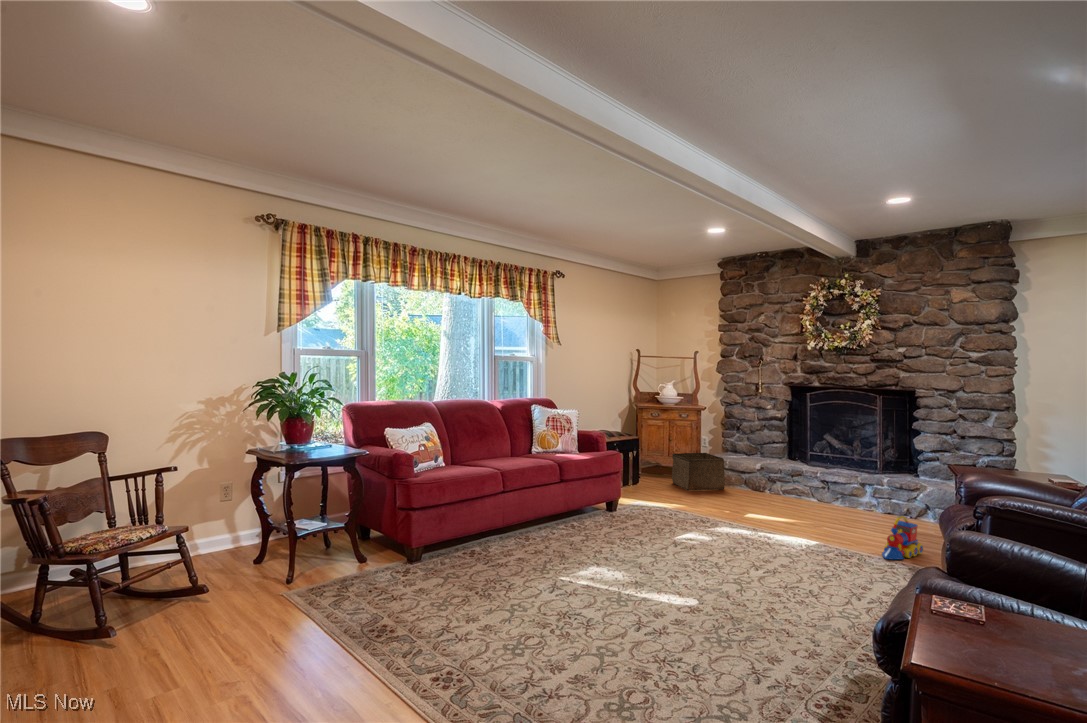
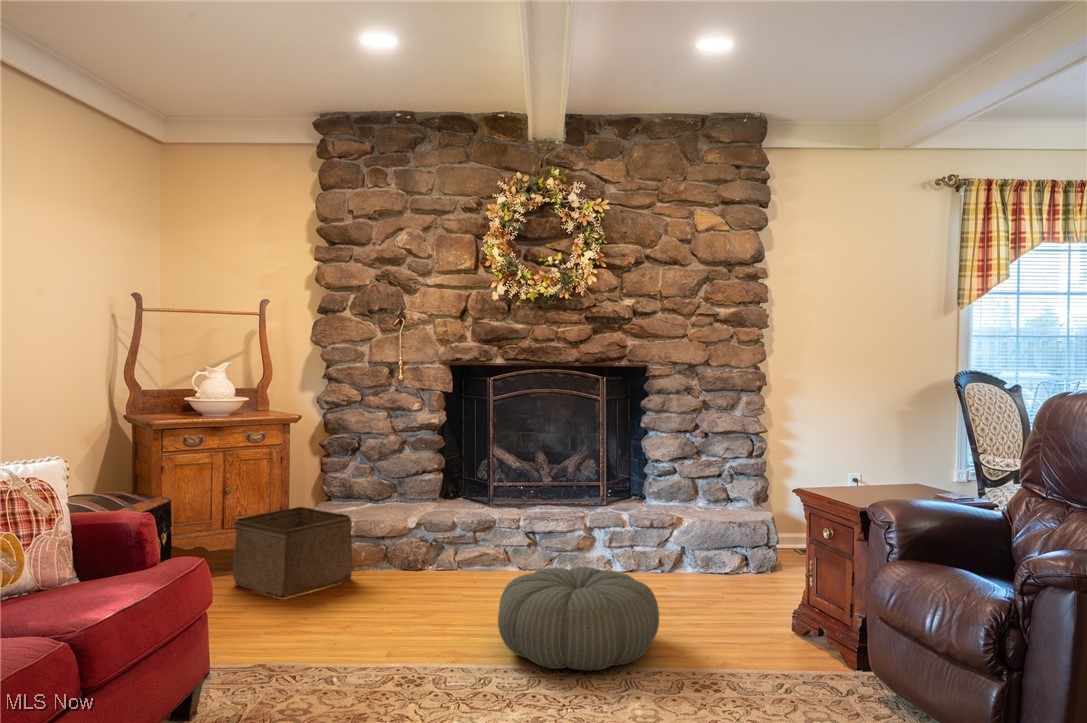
pouf: none [760,490,846,536] -> present [498,567,659,670]
toy train: present [882,515,923,560] -> none [750,592,799,689]

